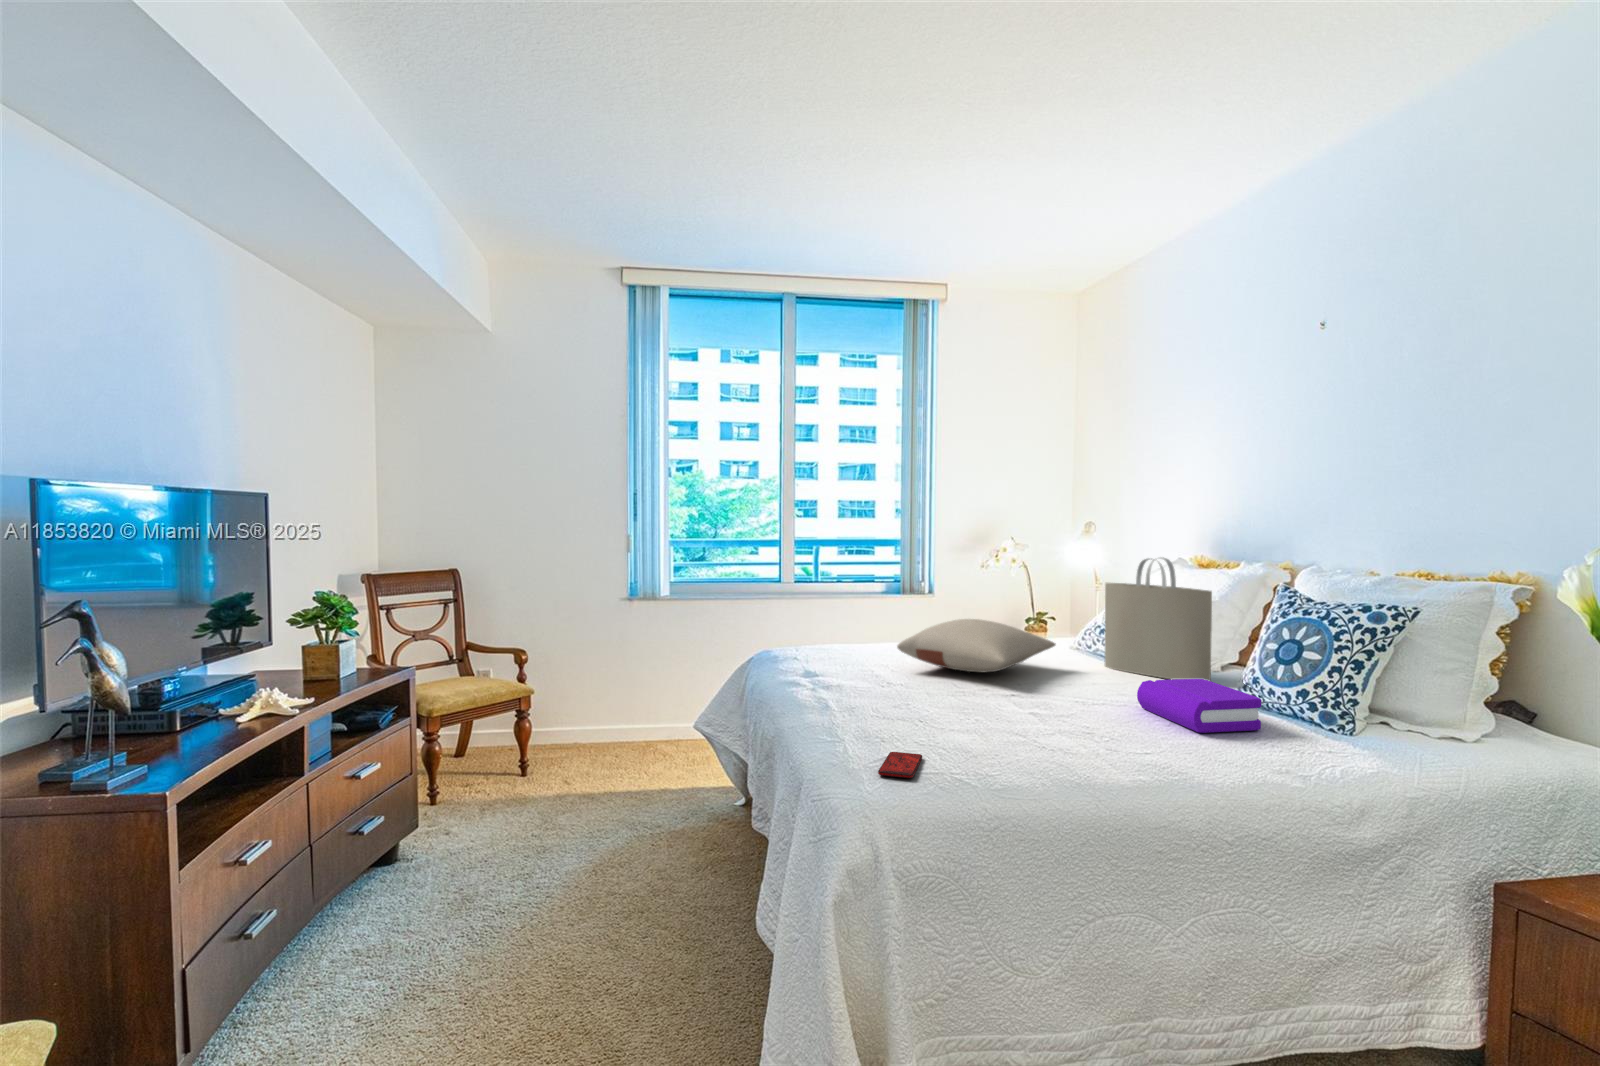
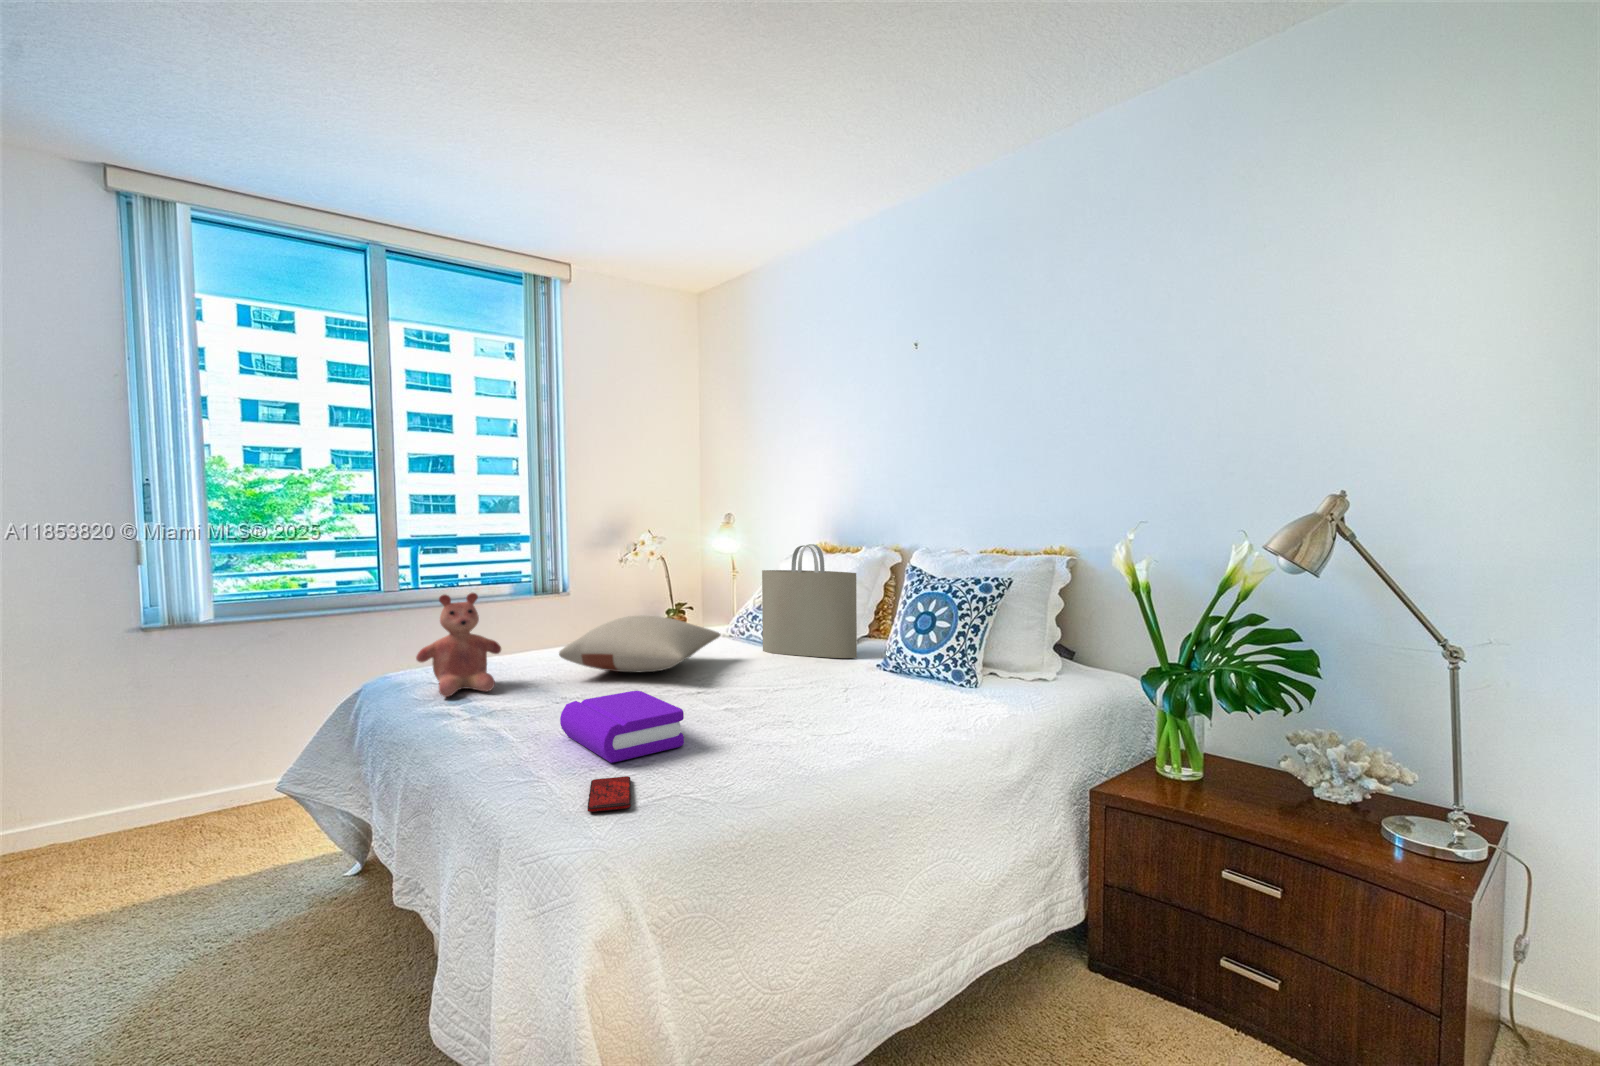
teddy bear: none [787,588,852,672] -> present [416,593,501,697]
book: present [1137,679,1262,733] -> present [560,691,684,763]

